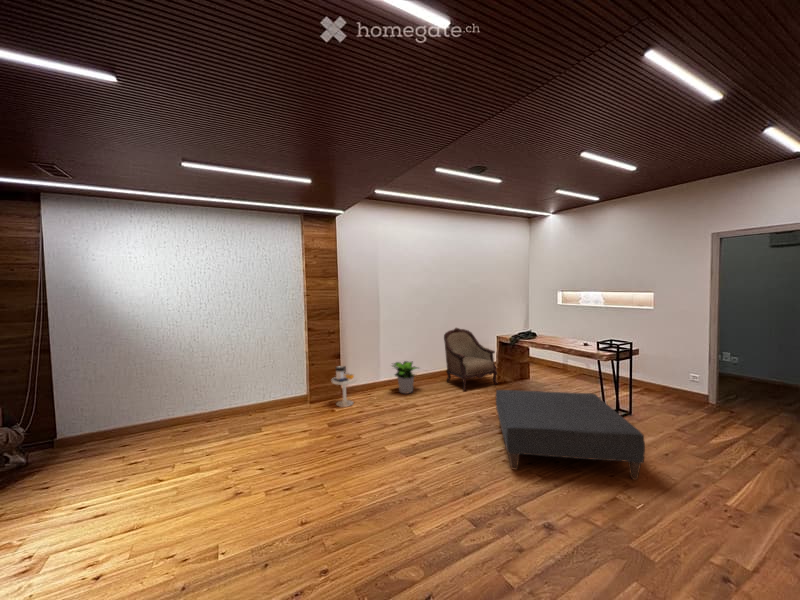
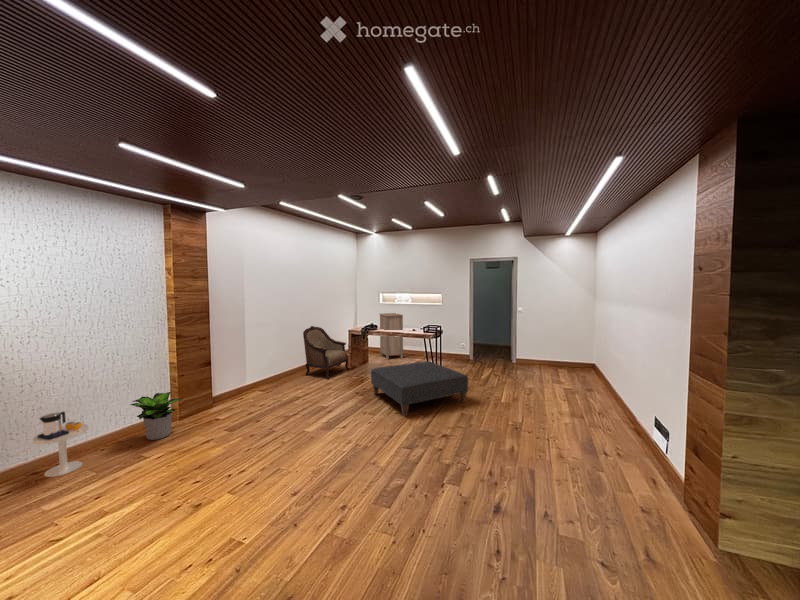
storage cabinet: none [553,318,585,381] -> present [380,313,403,360]
potted plant: present [392,361,417,394] -> present [130,392,182,440]
side table: present [332,366,357,407] -> present [33,412,88,477]

